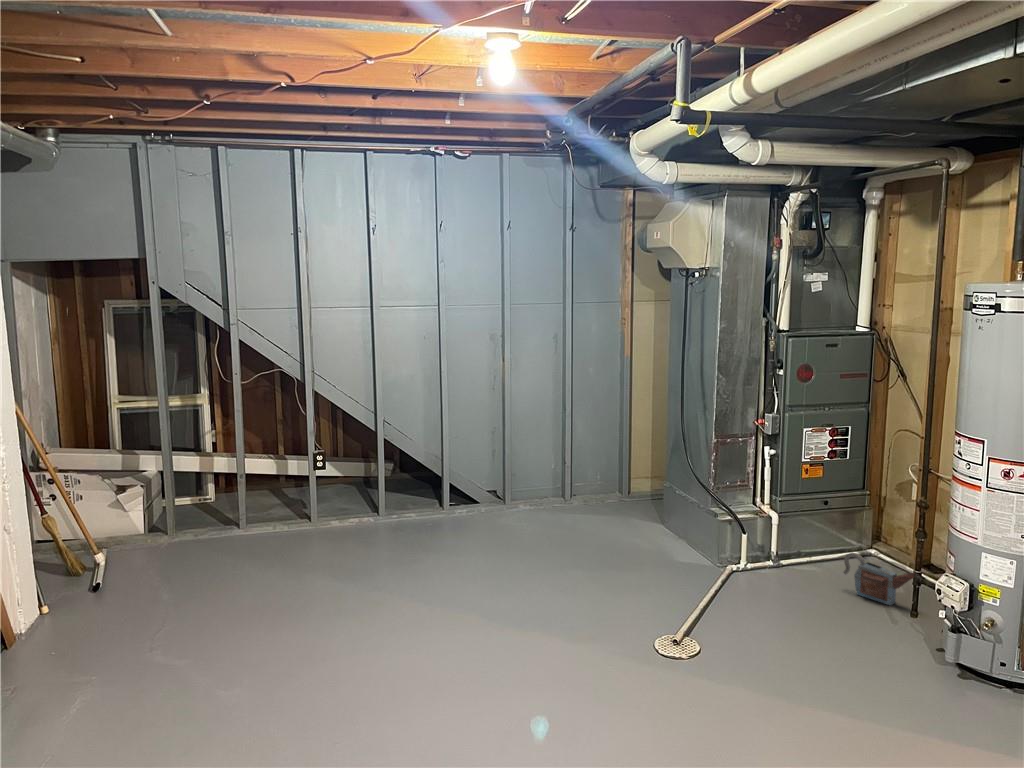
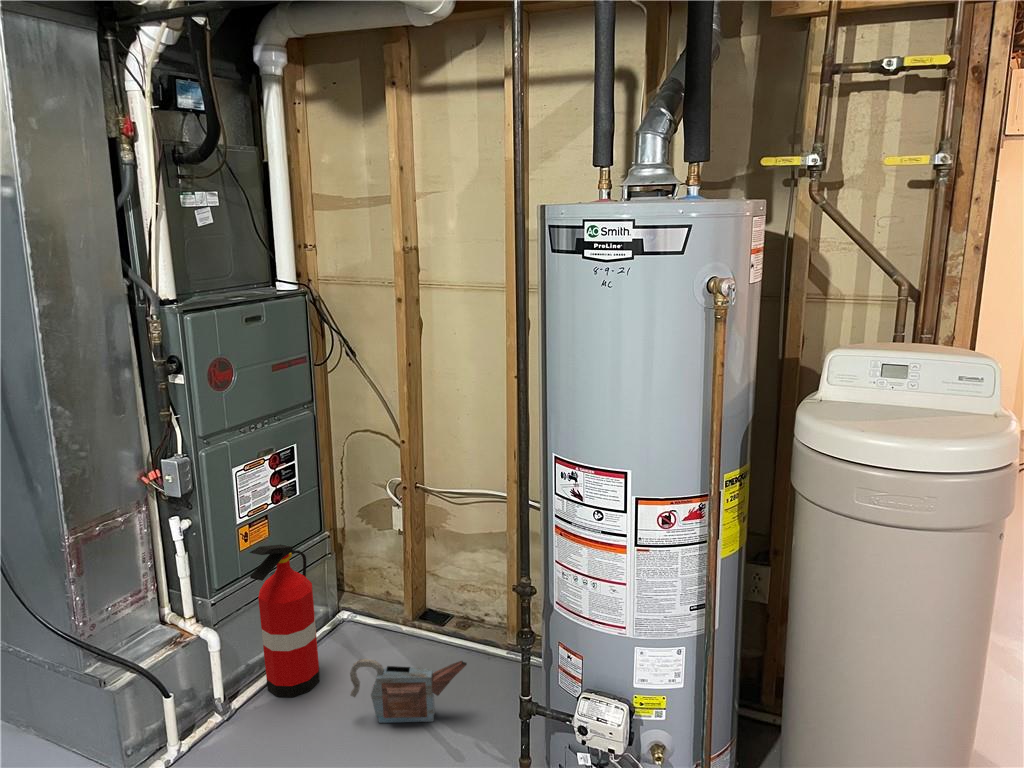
fire extinguisher: none [801,475,841,572] -> present [250,545,319,697]

